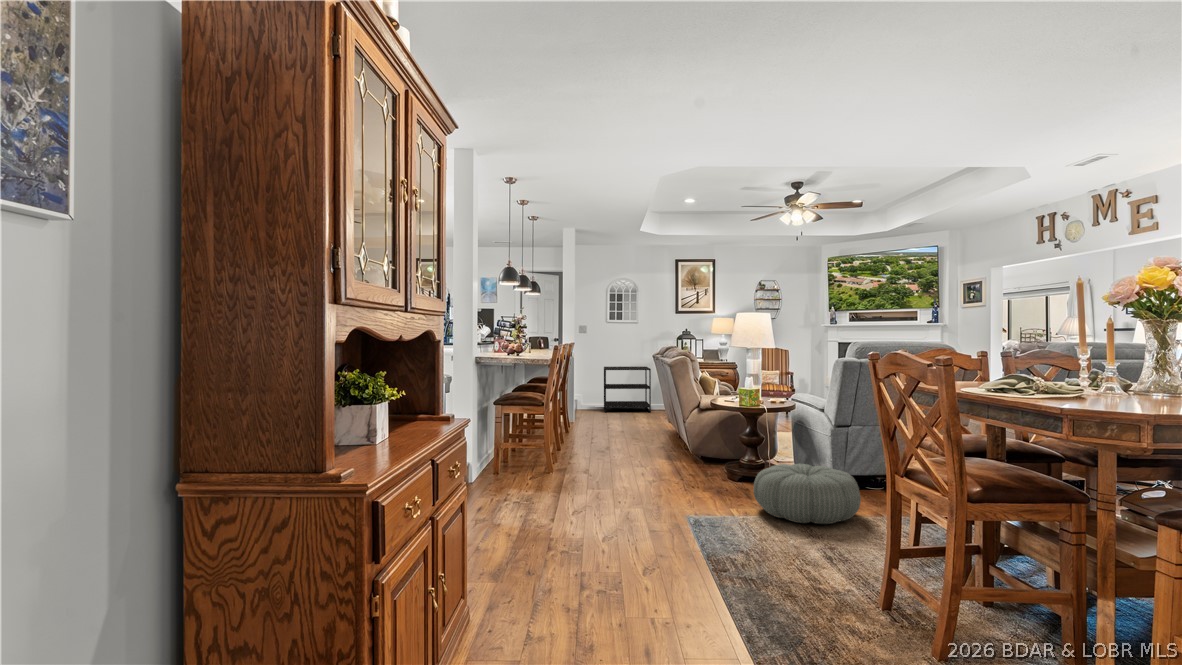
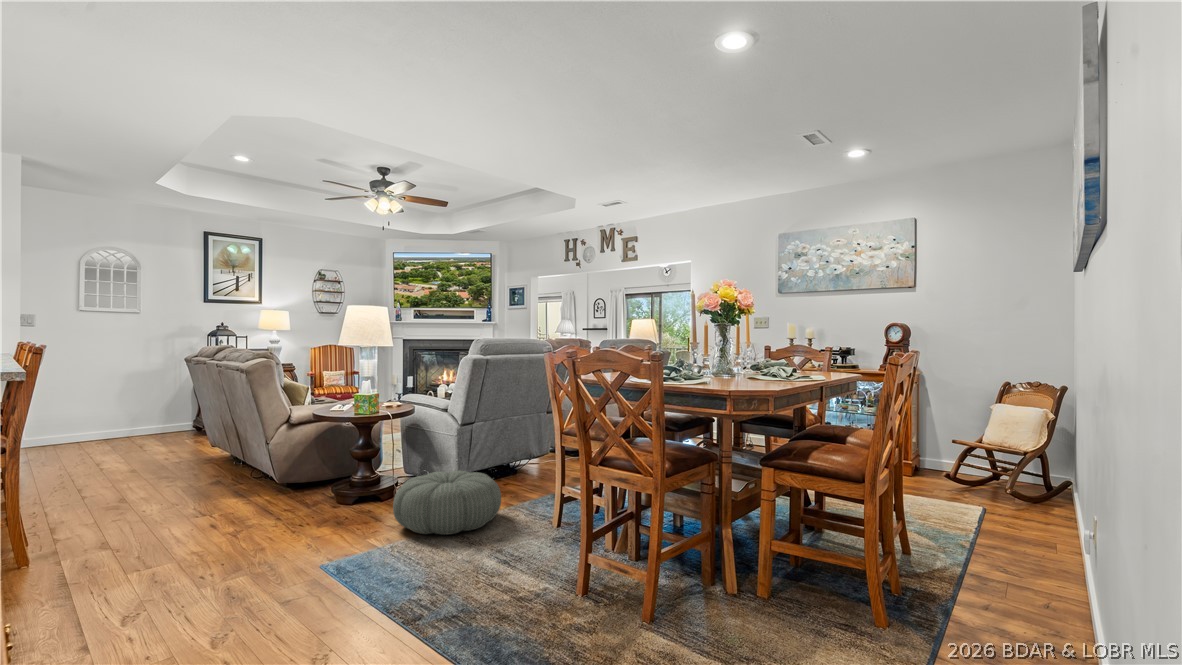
side table: present [604,367,651,412] -> none [92,381,175,447]

